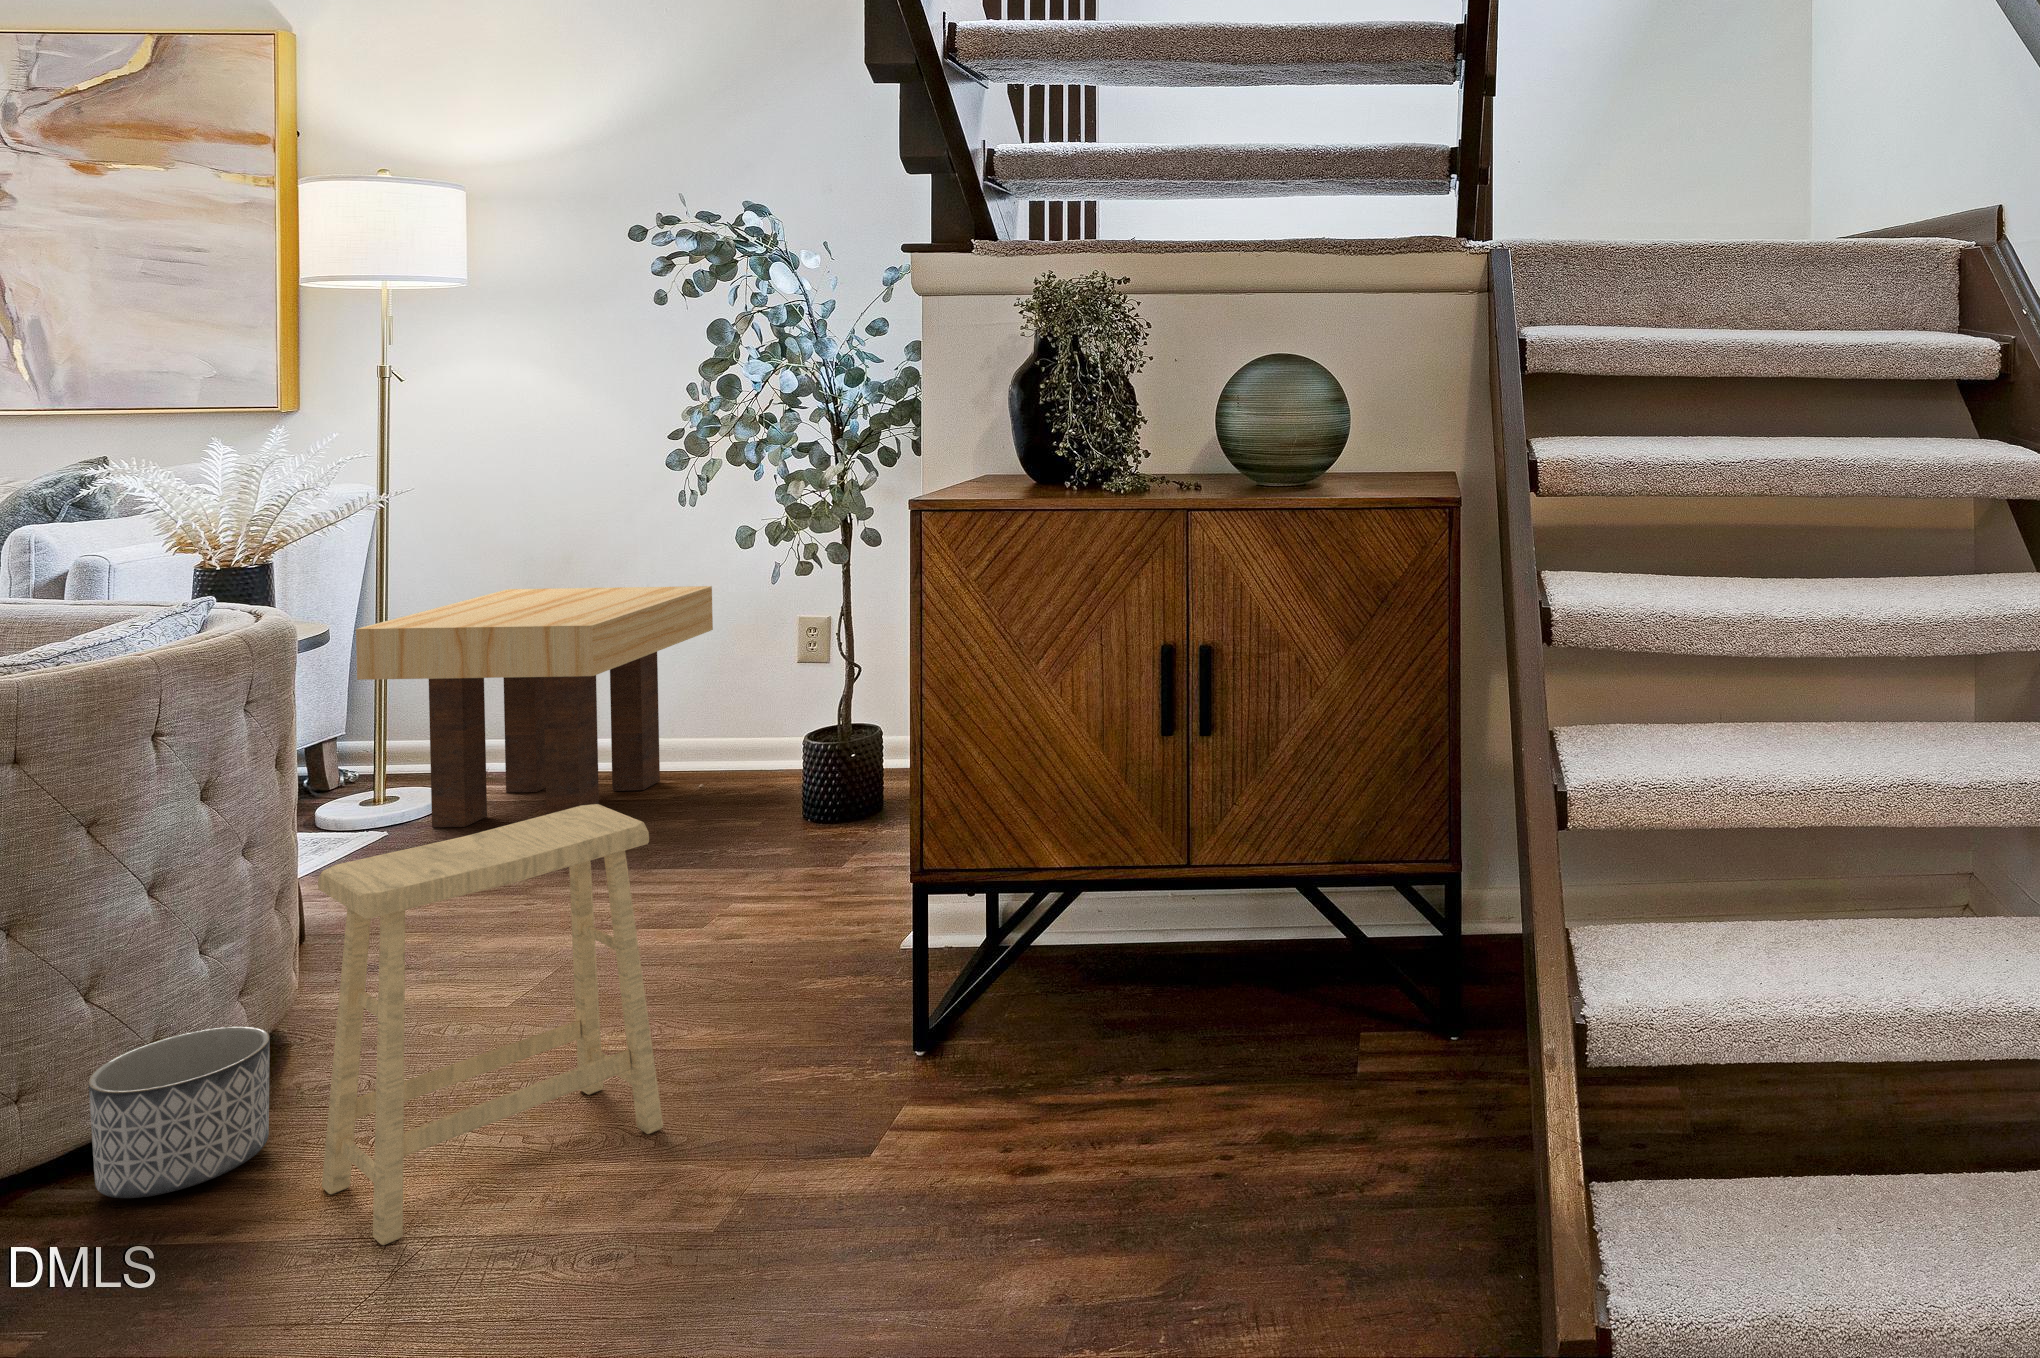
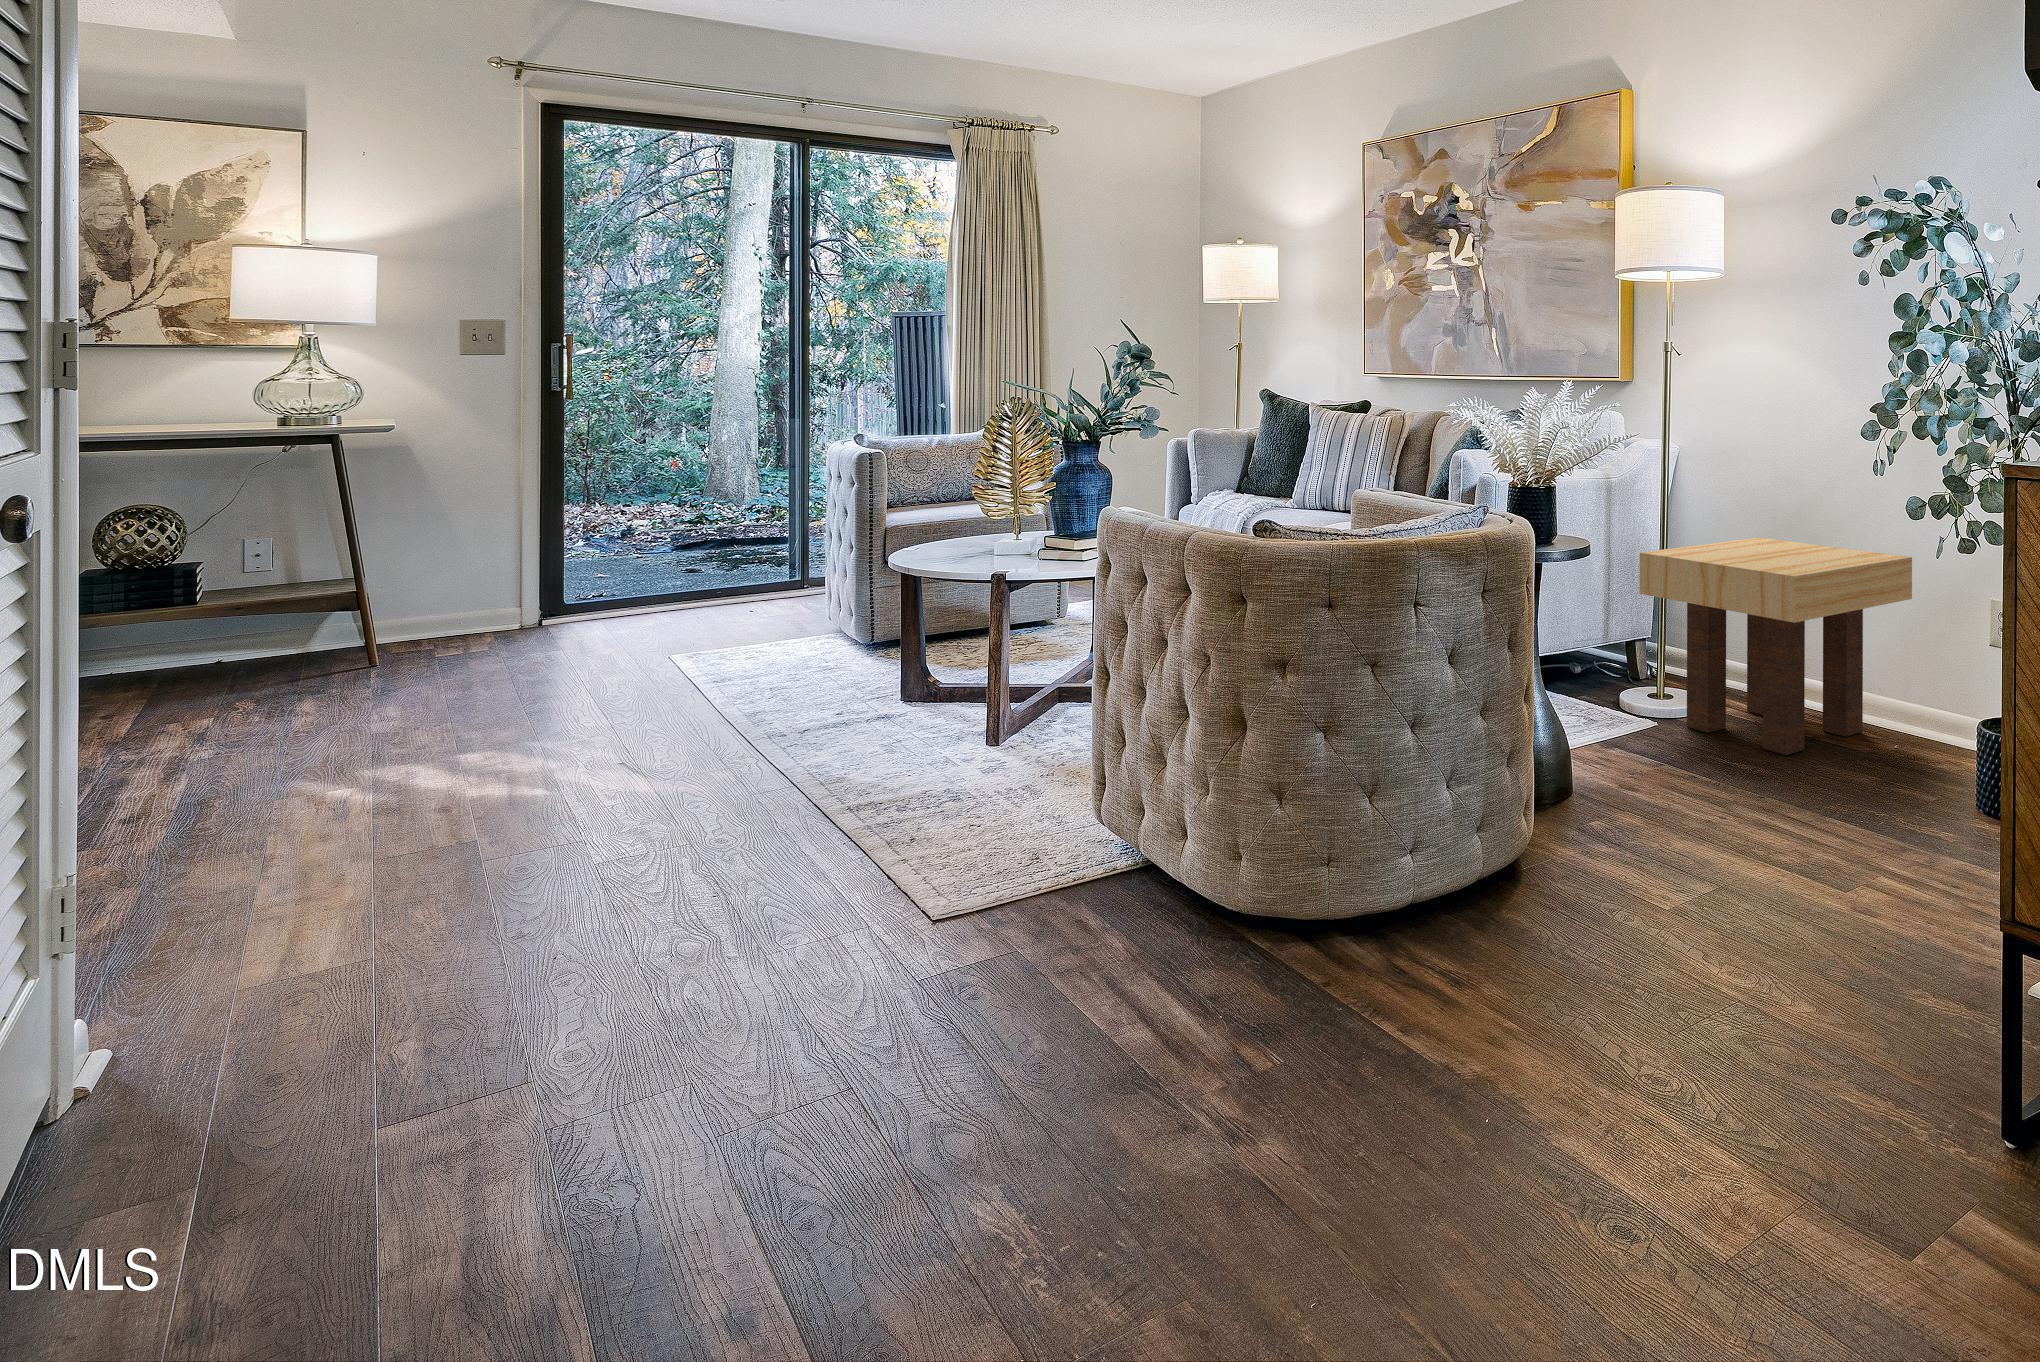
footstool: present [318,804,663,1245] -> none [1476,744,1730,1114]
planter: present [89,1026,270,1198] -> none [1359,853,1469,984]

